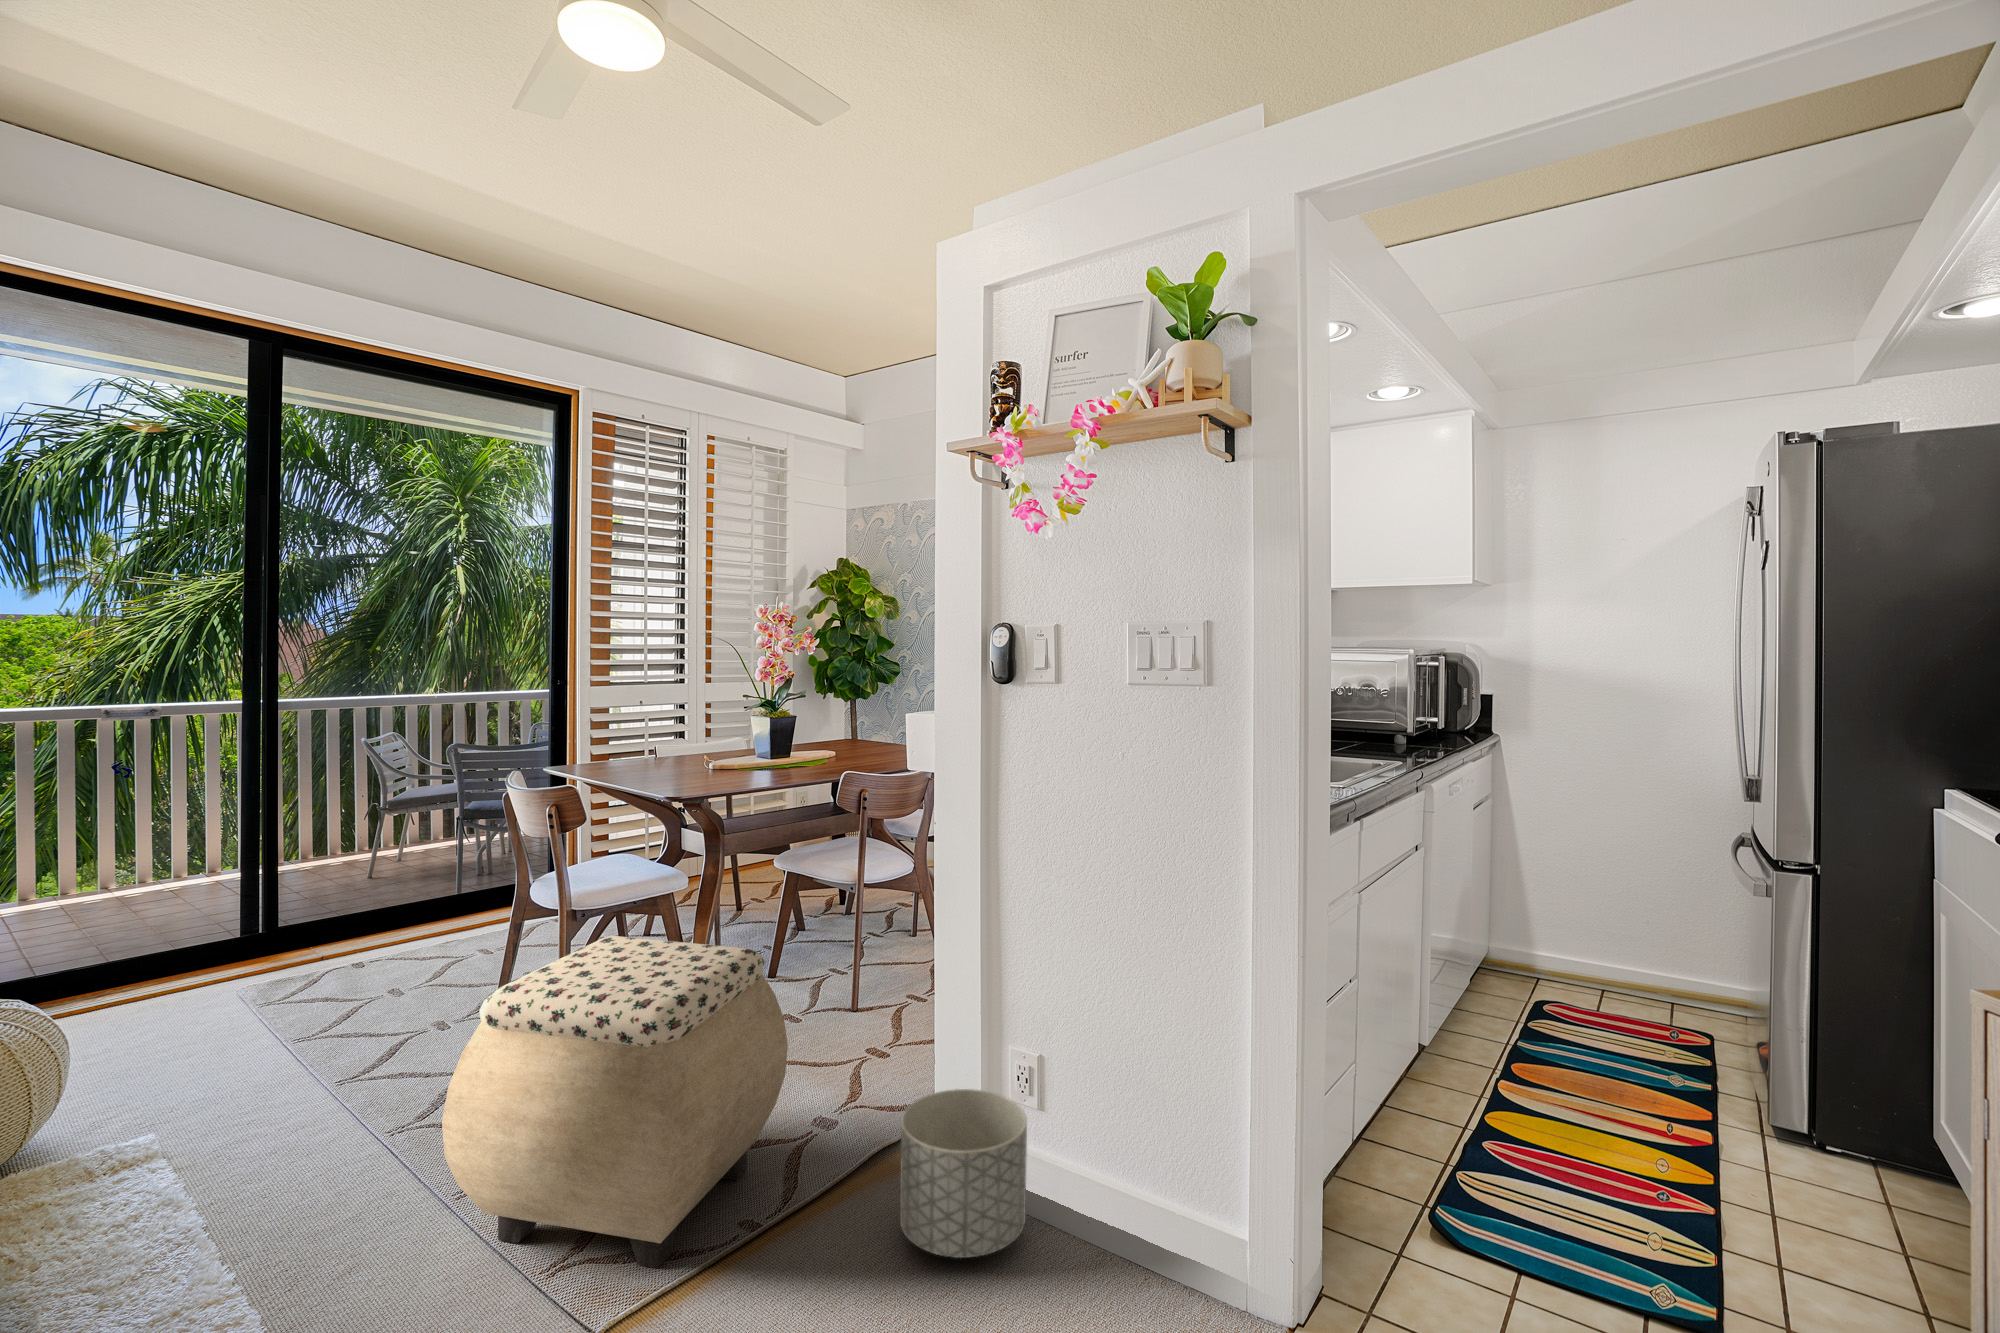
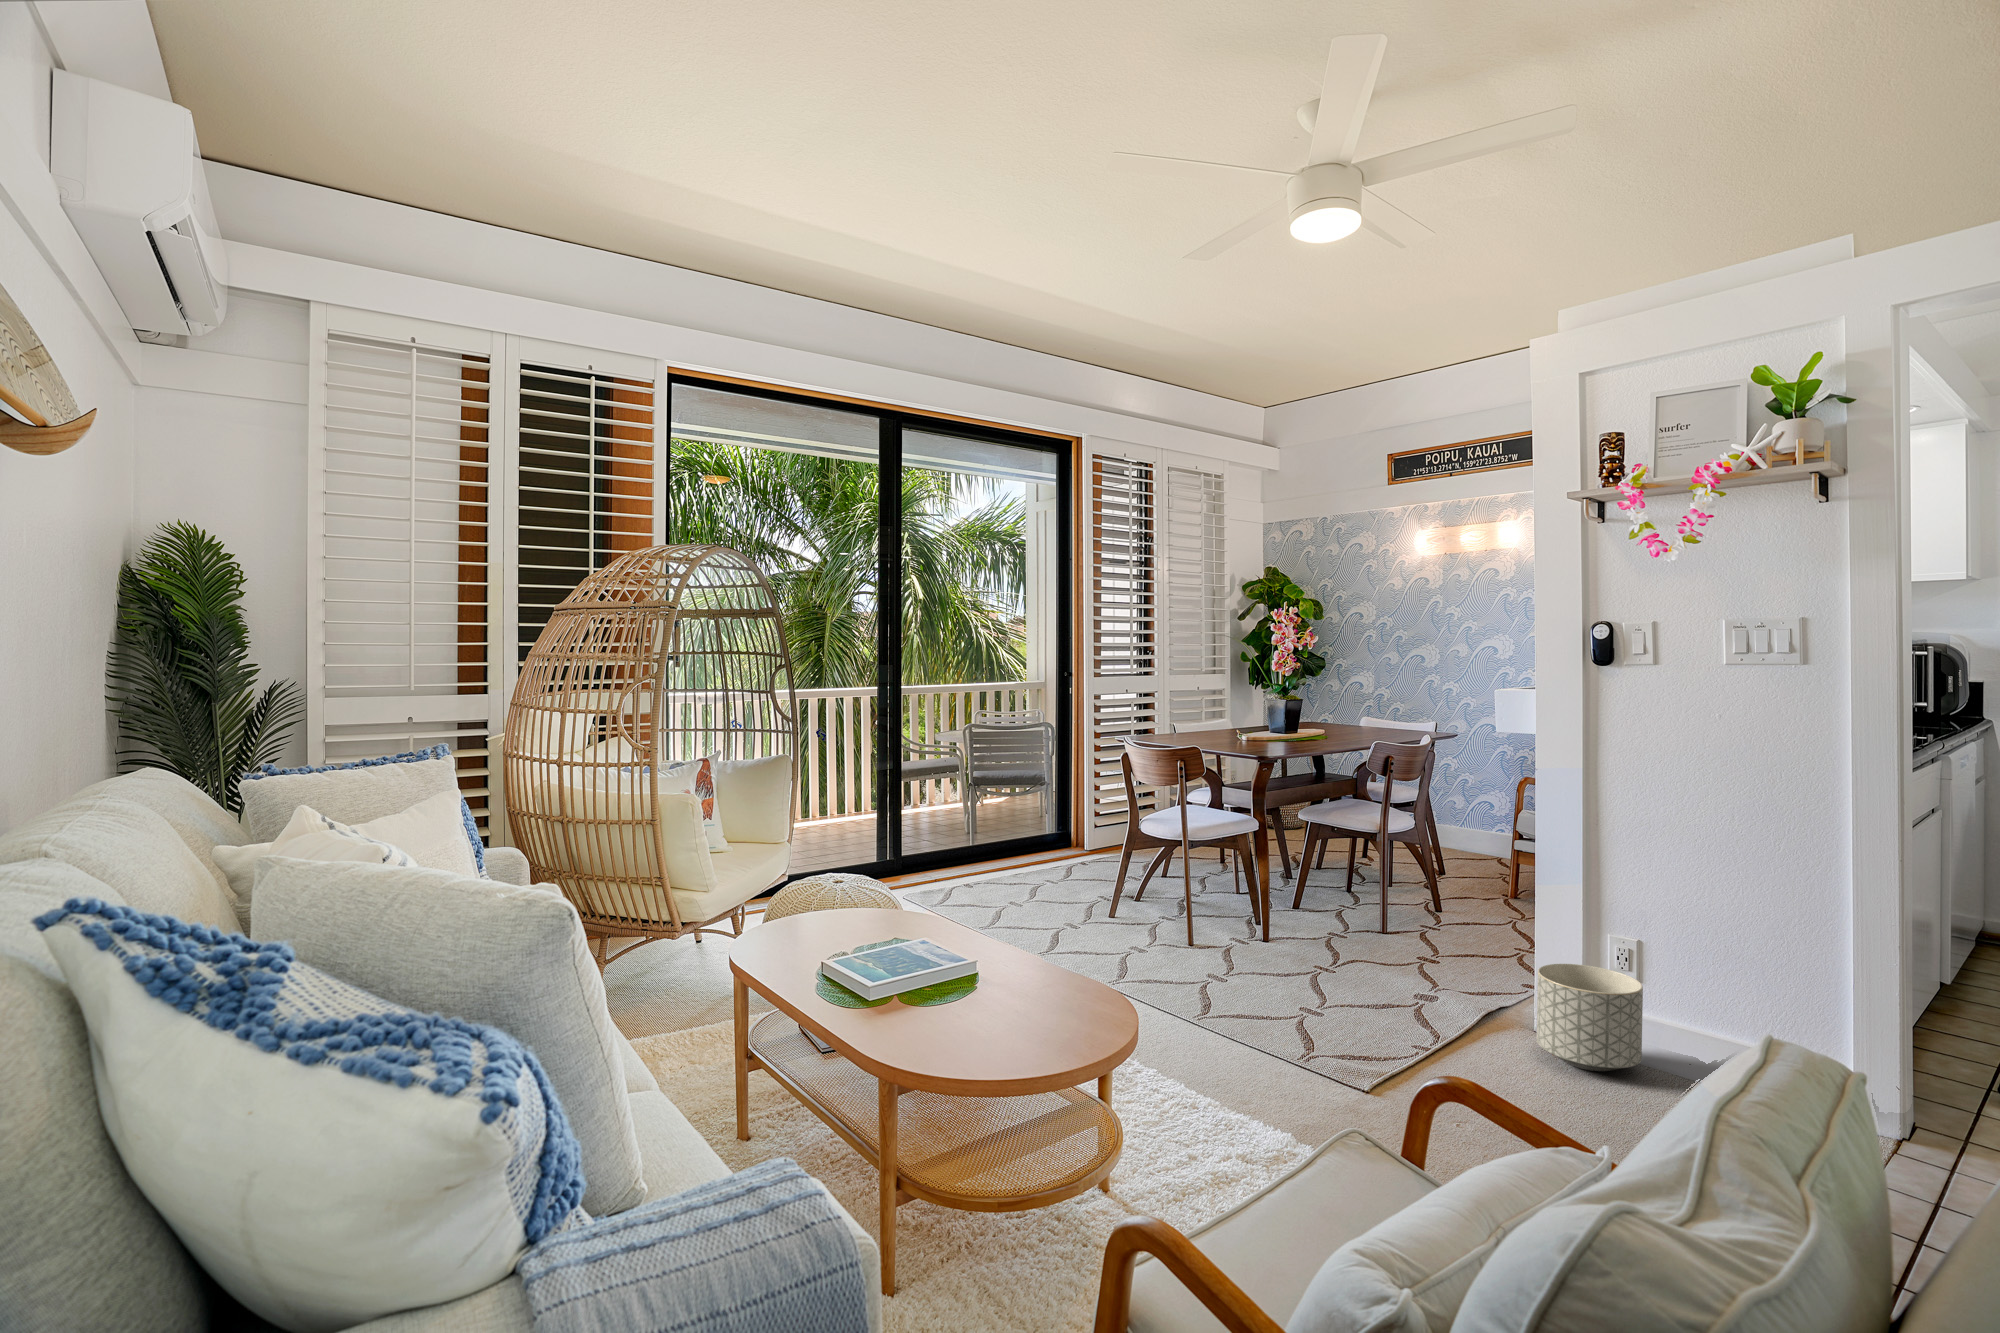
ottoman: present [442,936,788,1268] -> none [1223,846,1413,1056]

